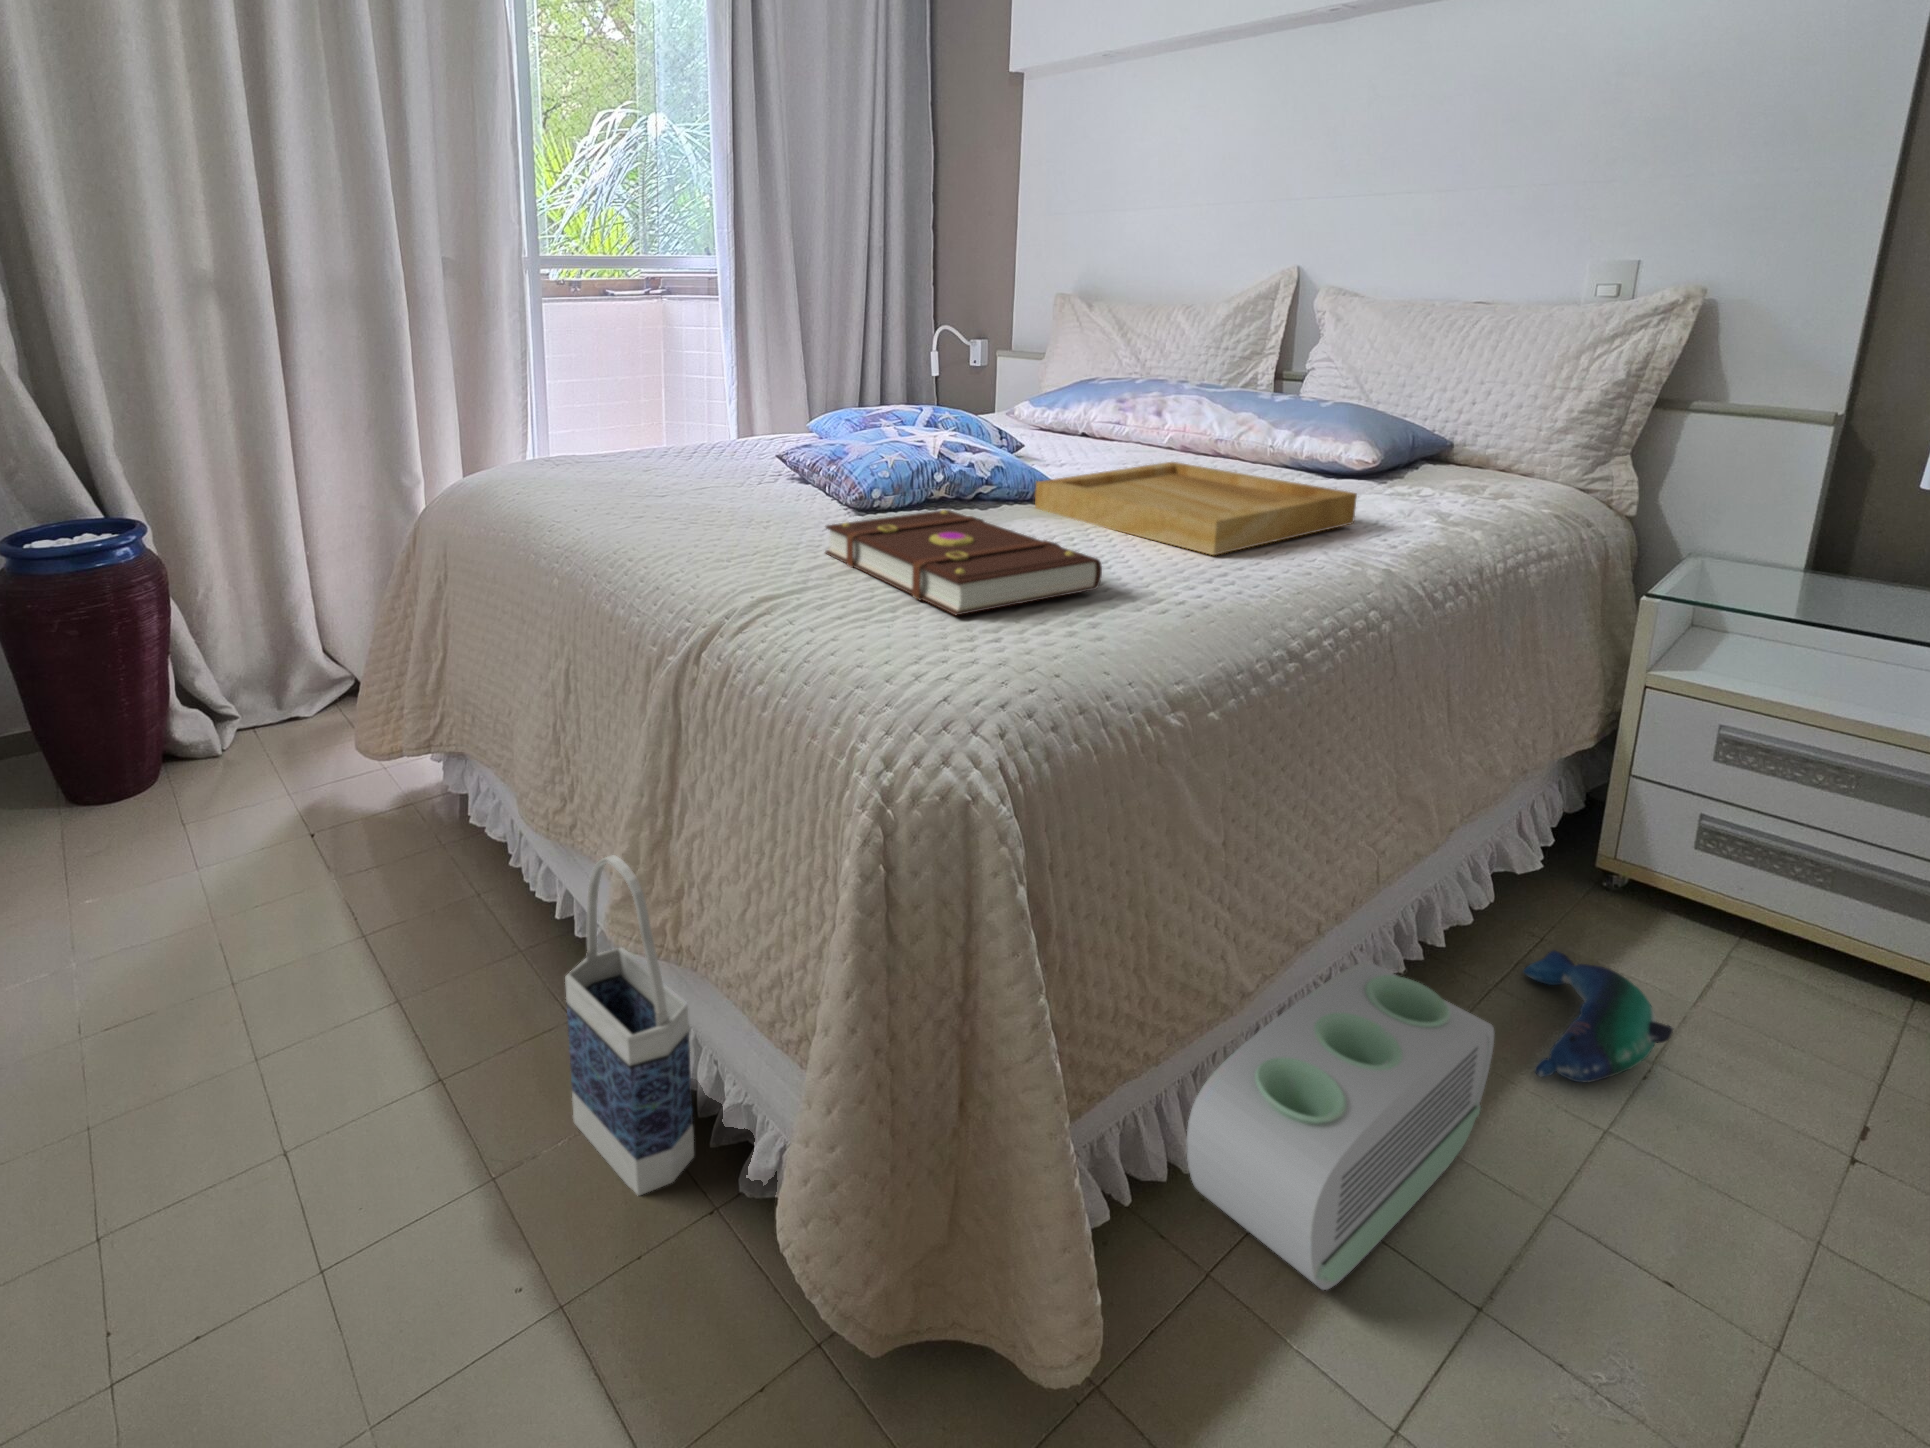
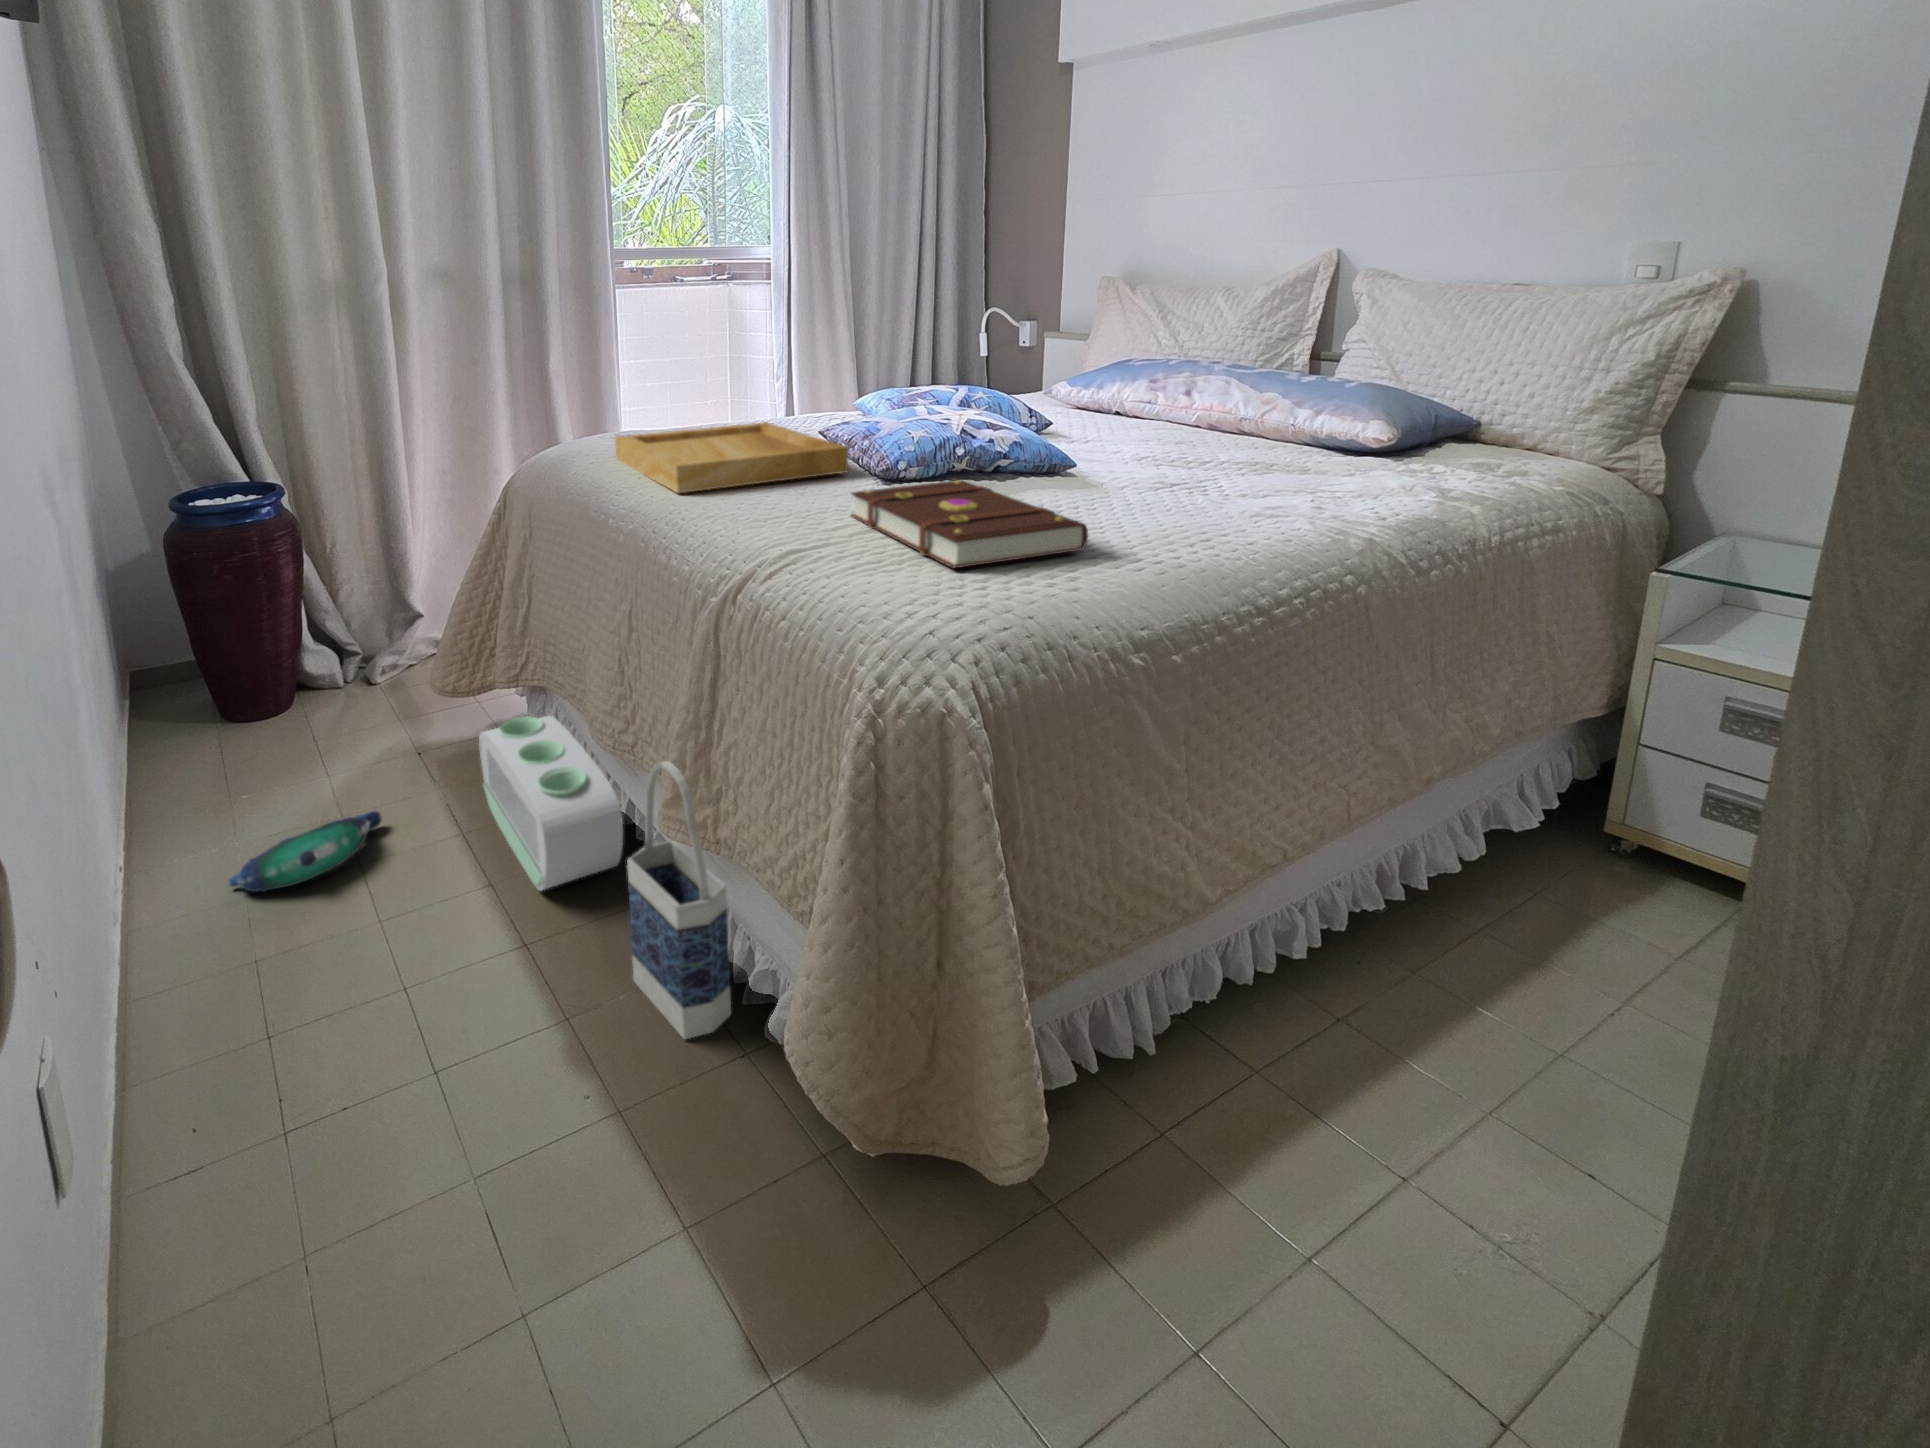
tray: present [1035,462,1357,555] -> present [615,422,848,493]
plush toy: present [1523,951,1673,1082] -> present [228,811,382,892]
air purifier: present [1186,961,1494,1290] -> present [479,716,623,891]

